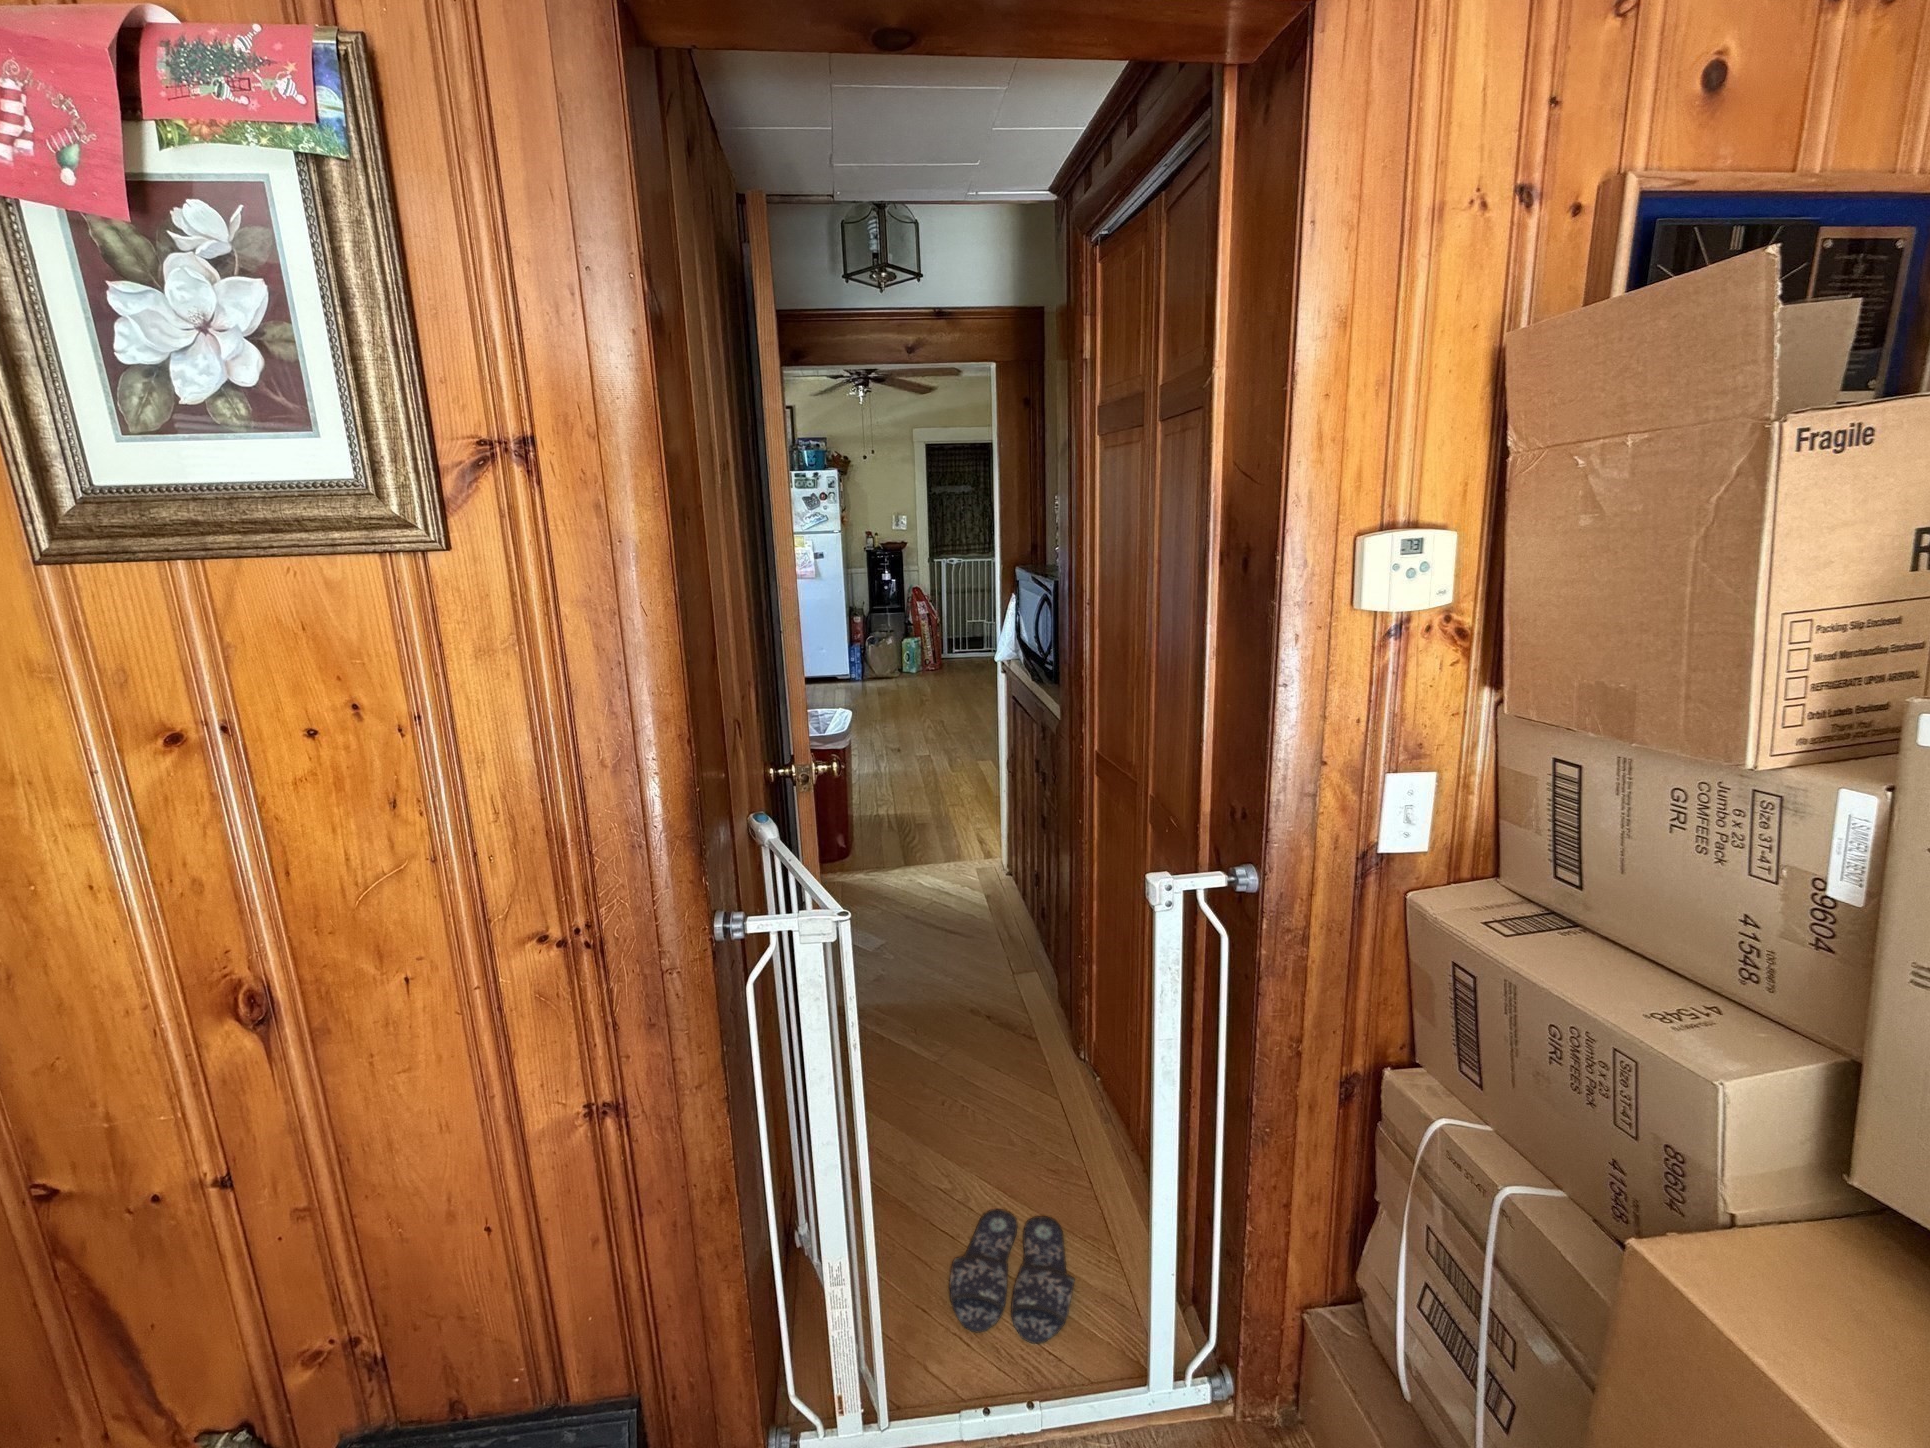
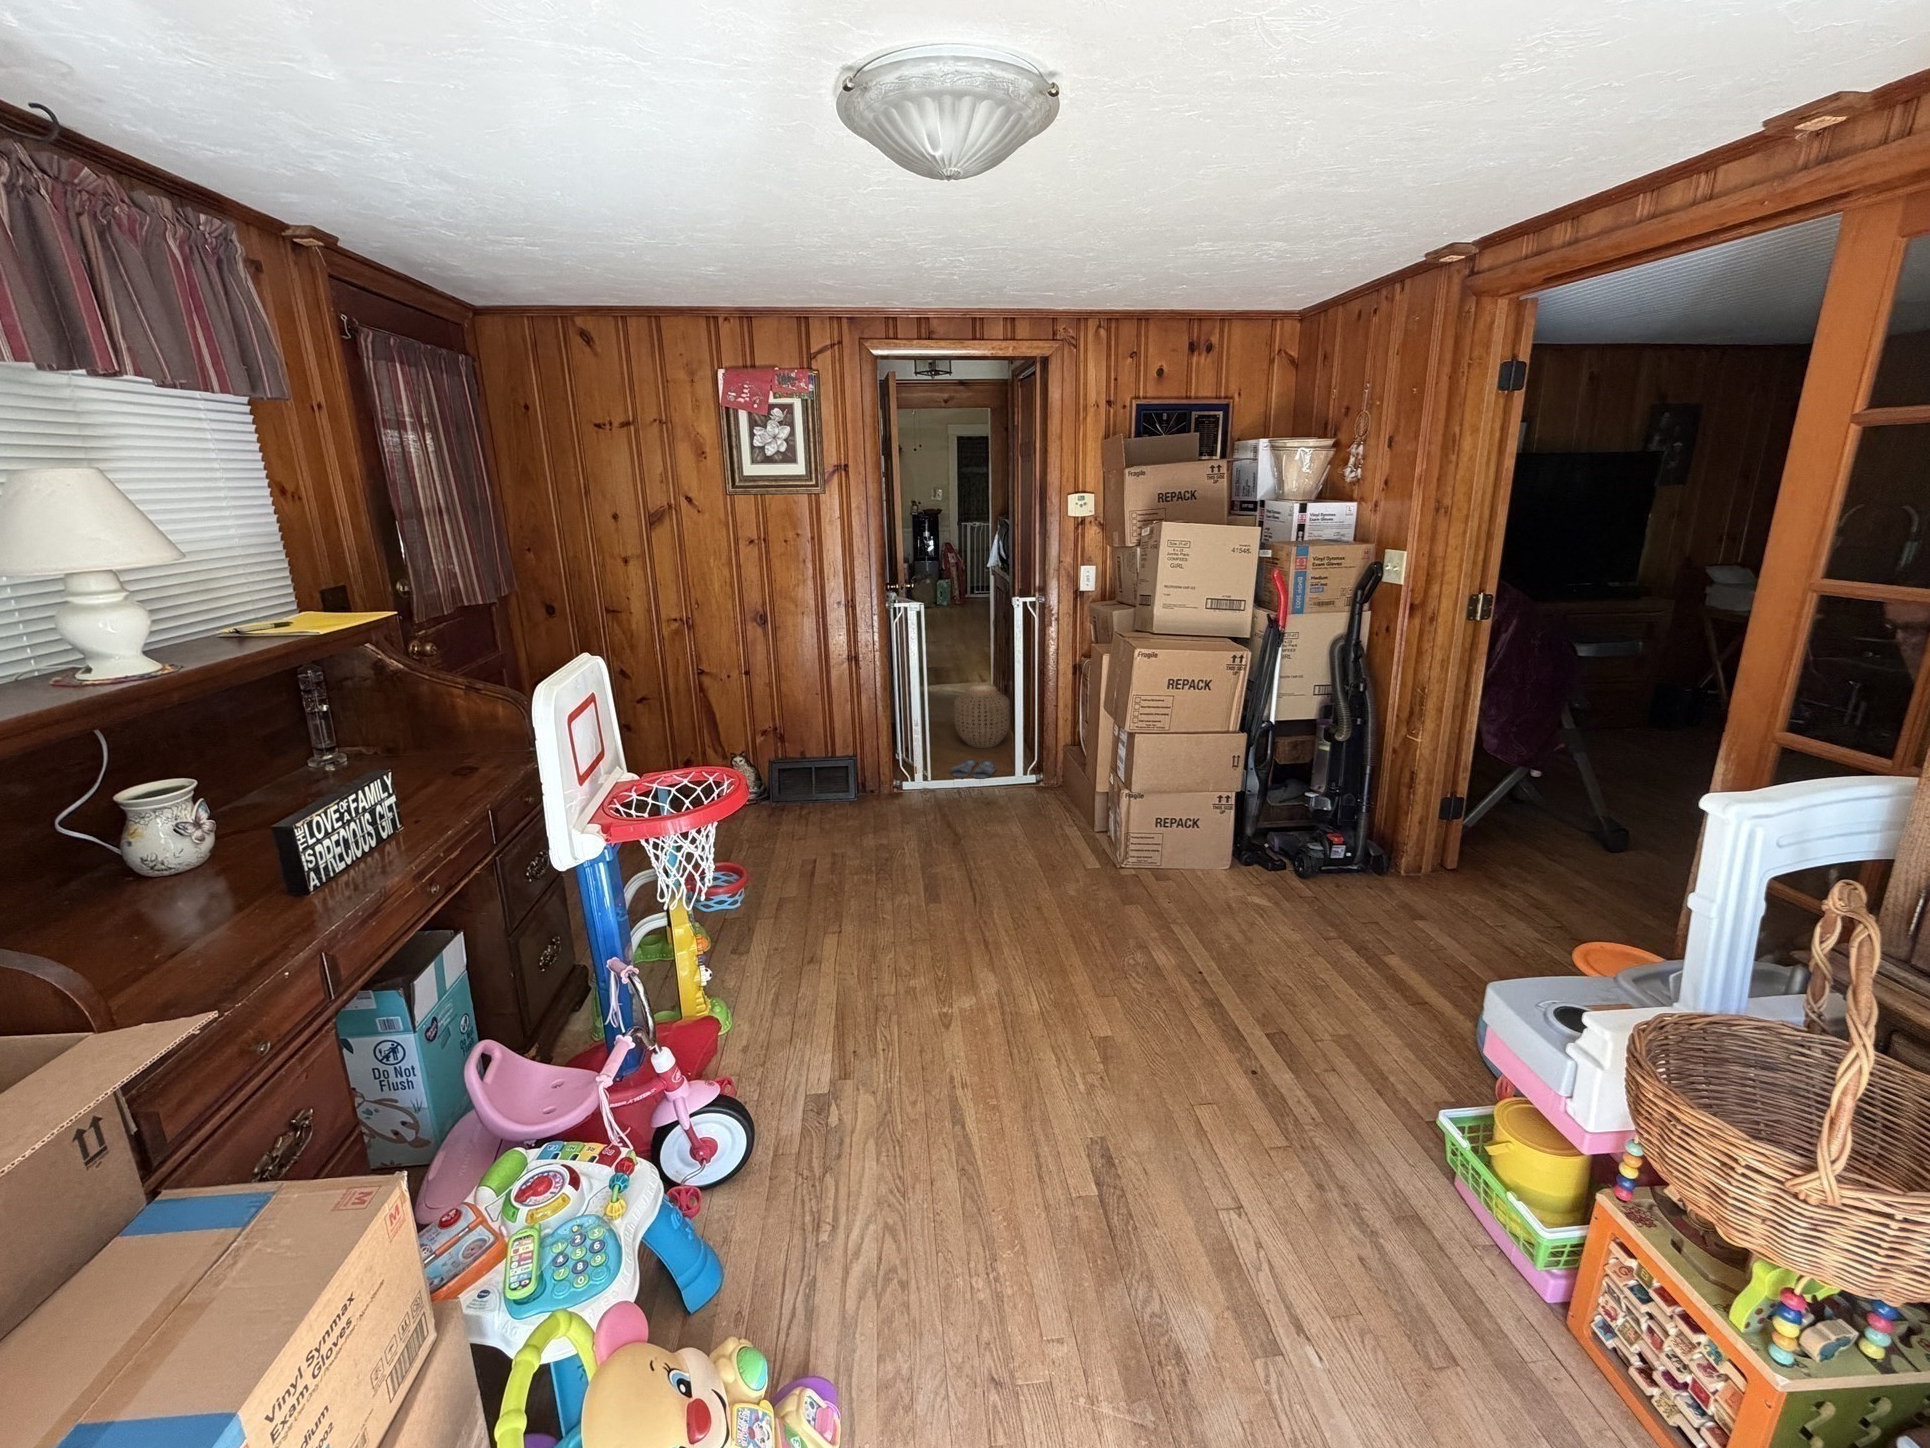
woven basket: none [947,967,1082,1136] -> present [954,684,1010,748]

